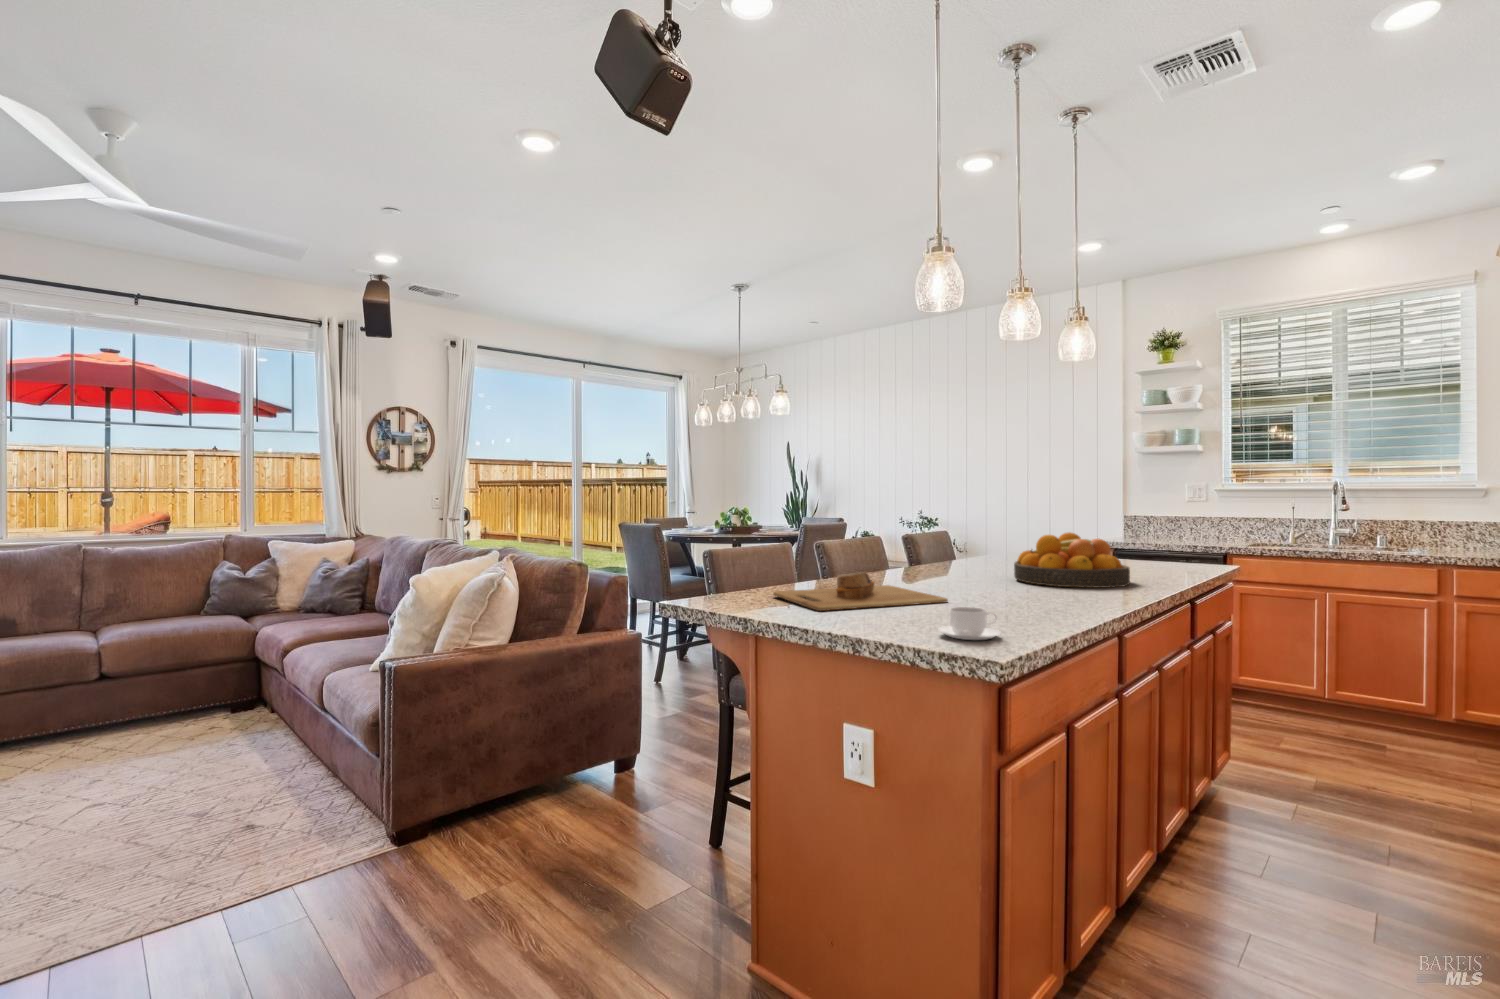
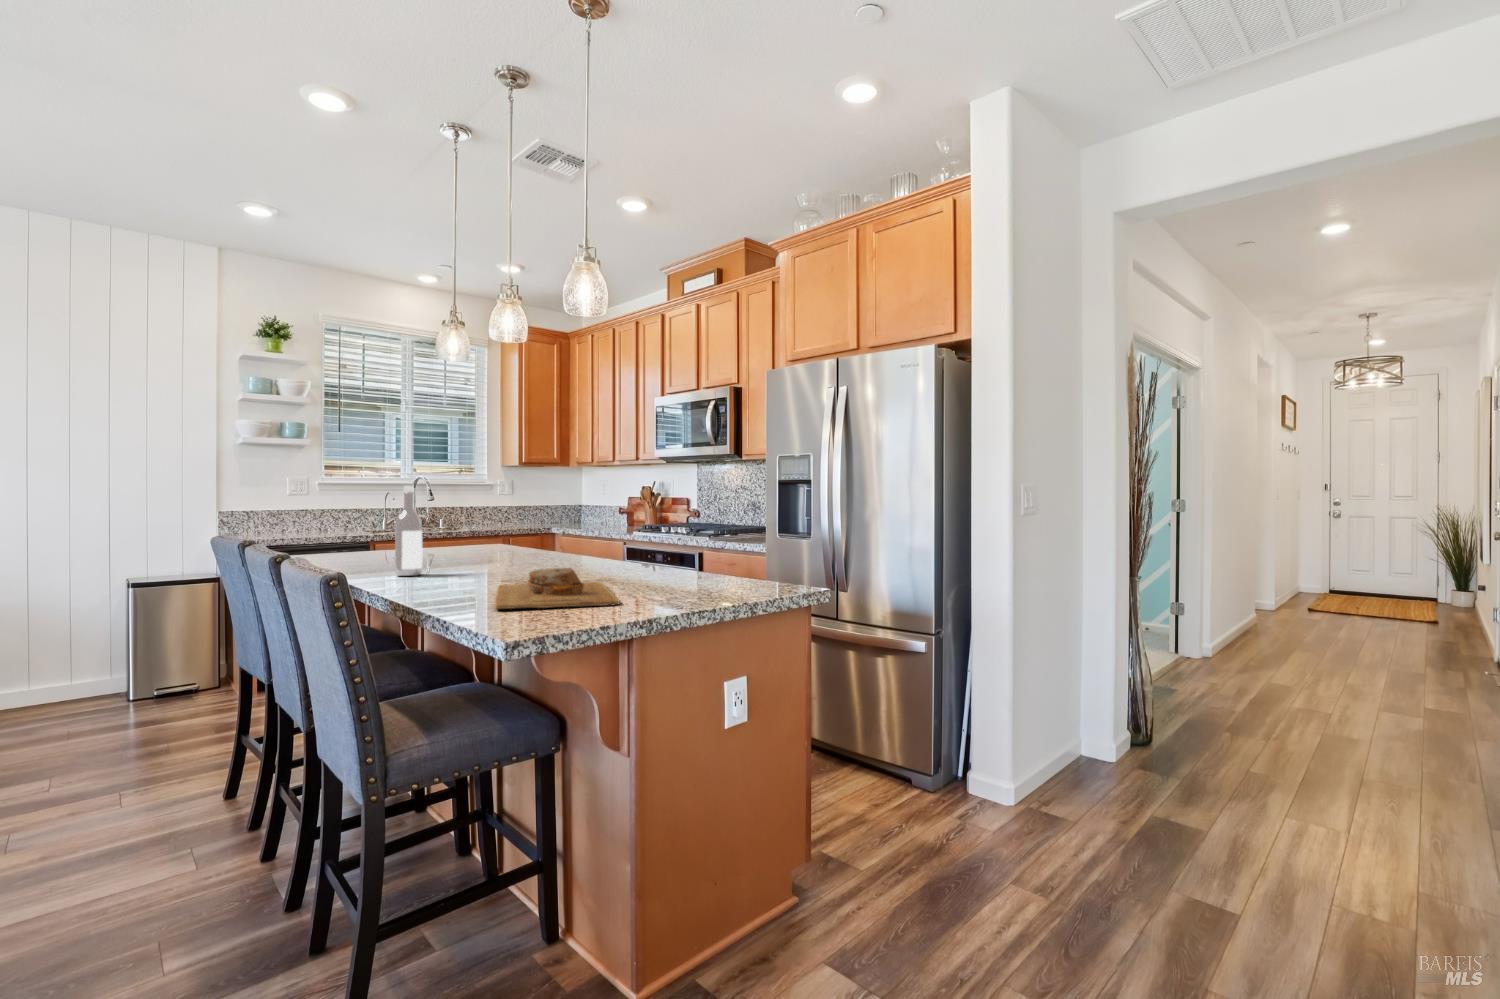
wine bottle: none [938,493,962,575] -> present [395,486,422,576]
fruit bowl: present [1014,532,1130,588] -> none [474,523,571,570]
coffee cup: present [939,607,1000,640] -> none [736,571,778,592]

